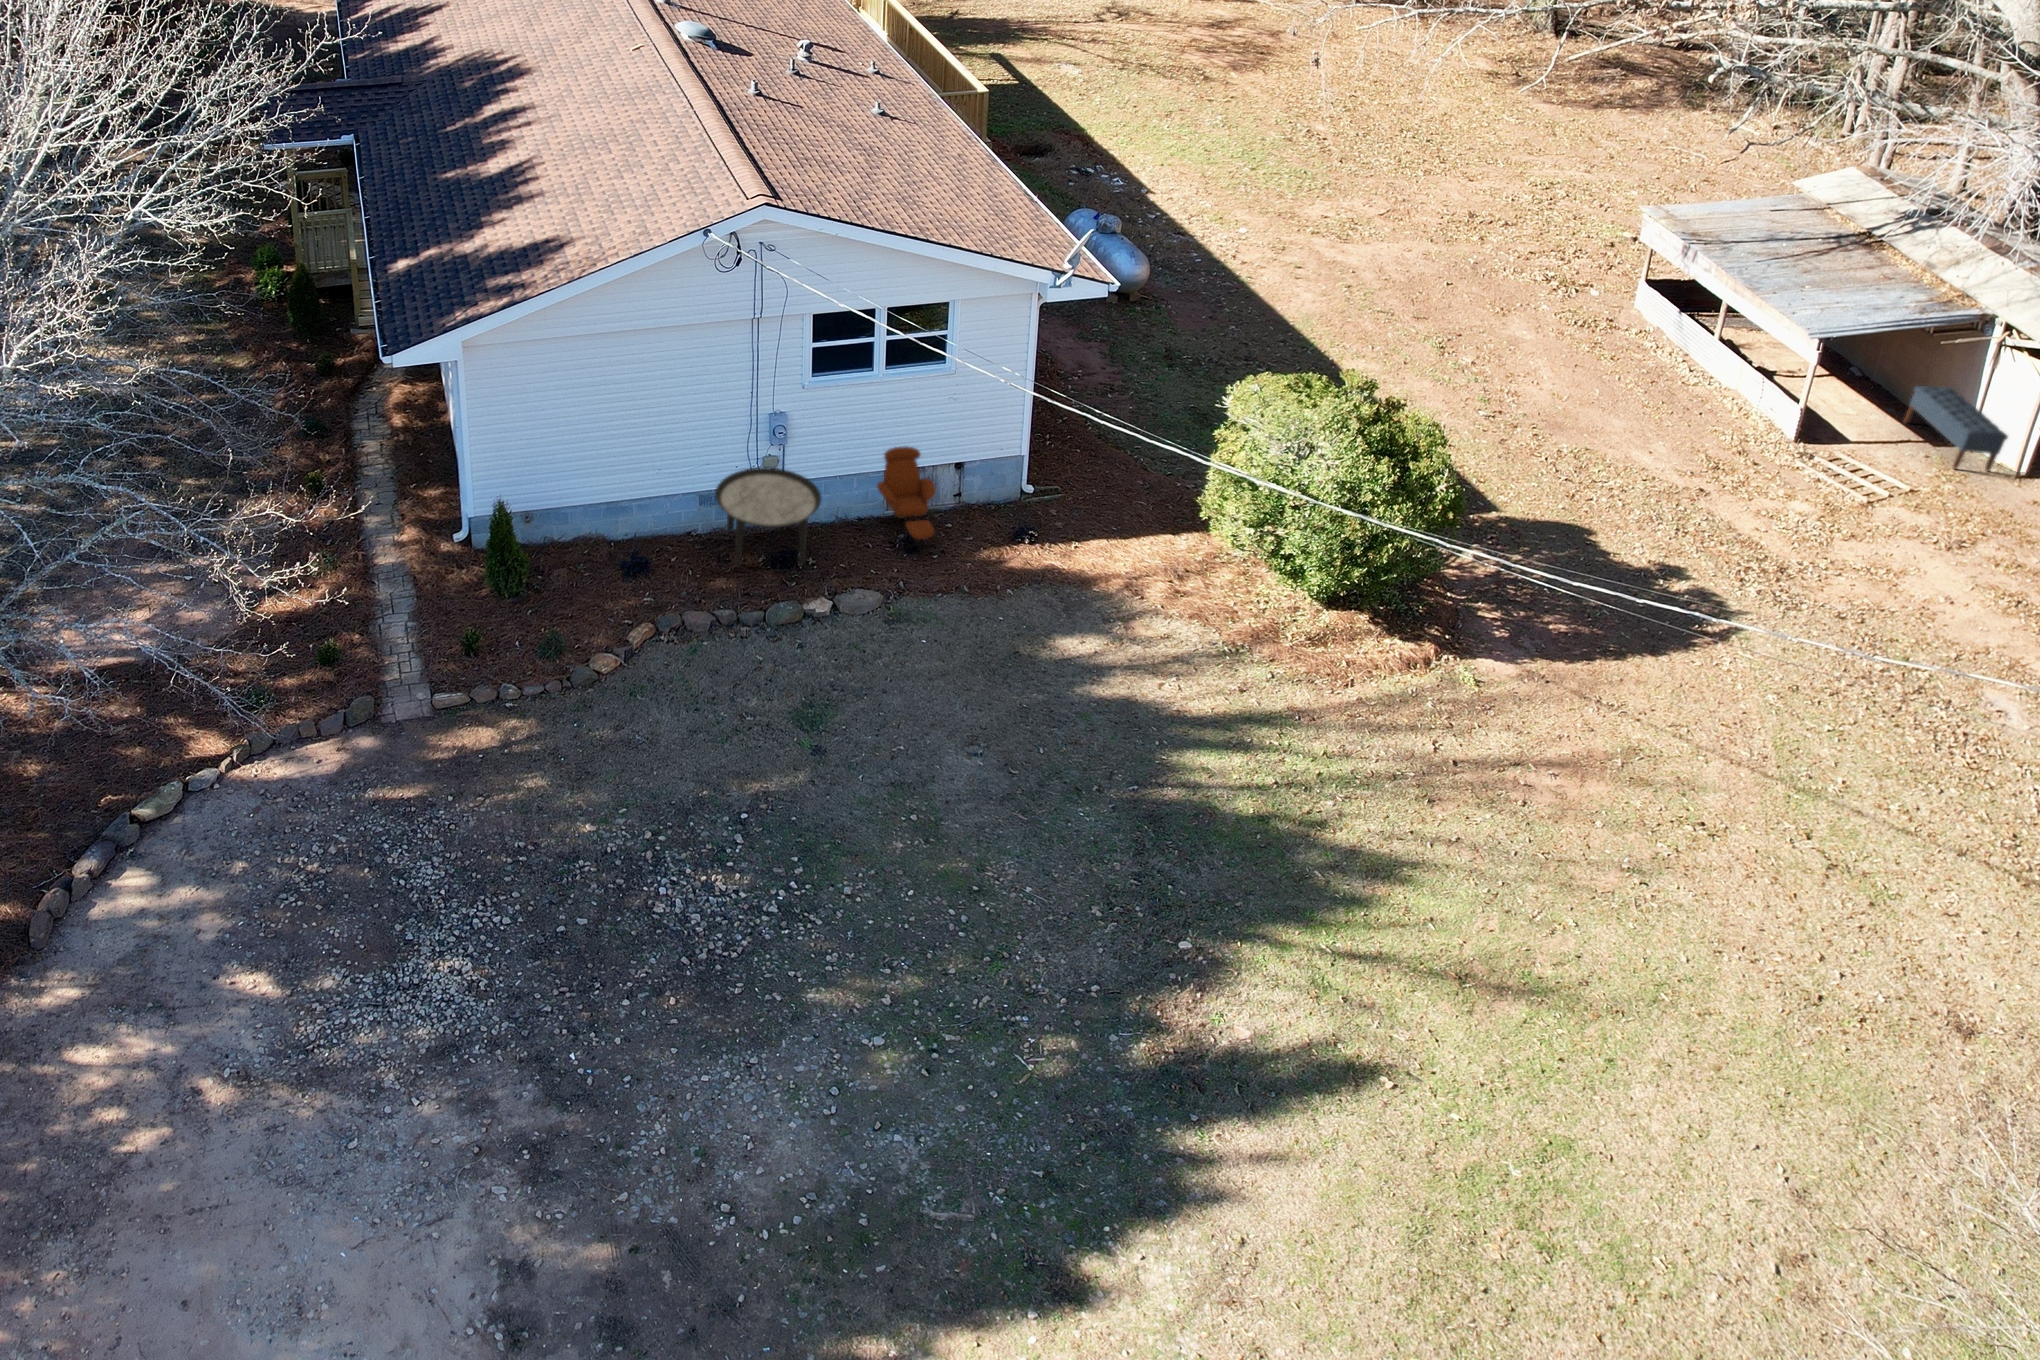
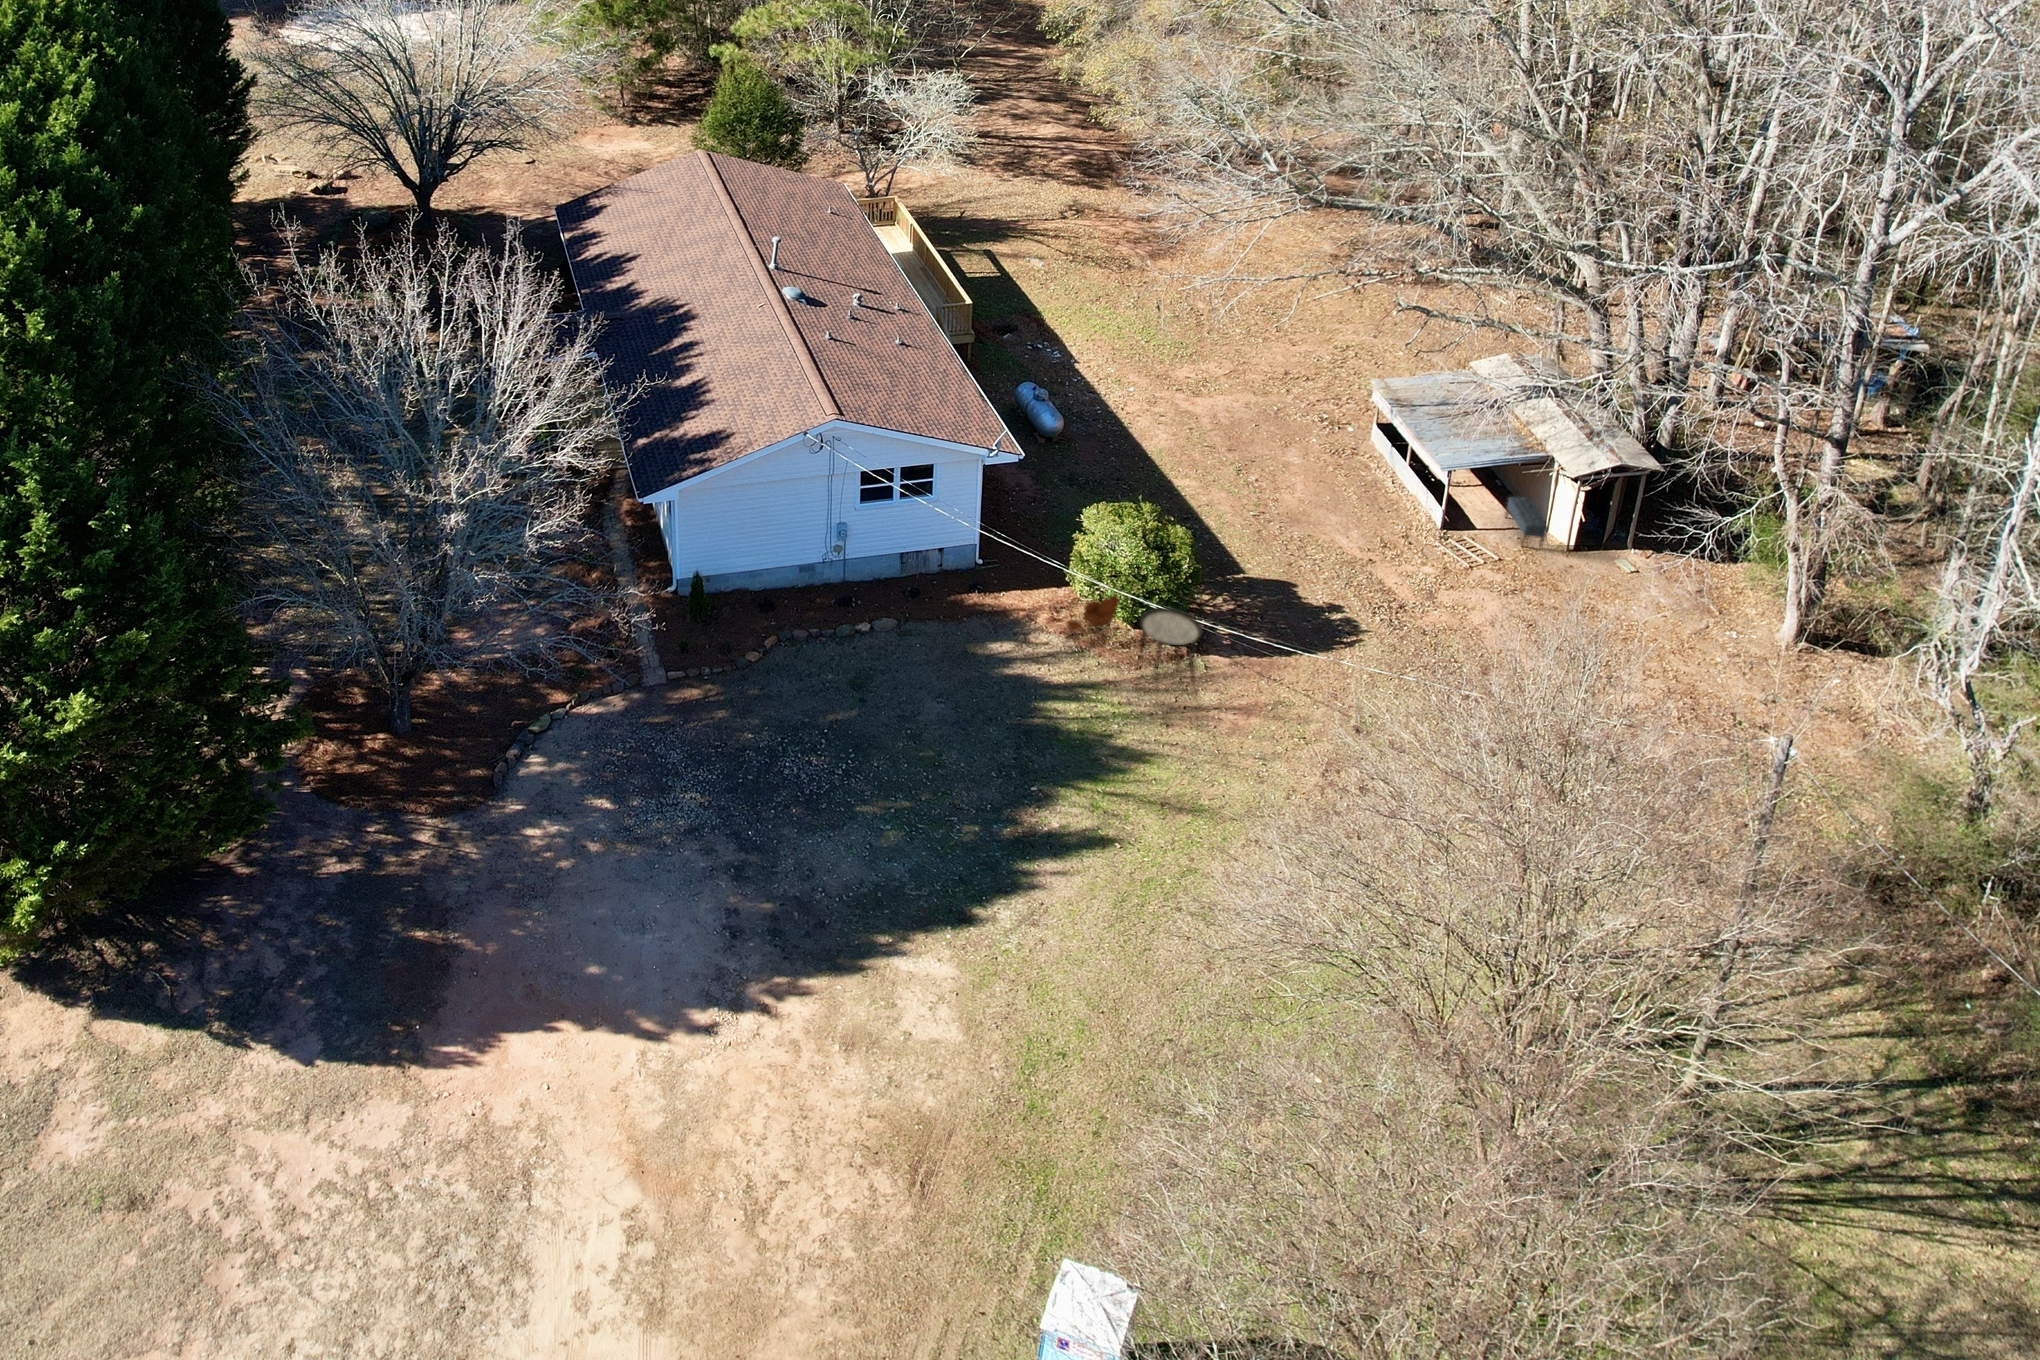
lounge chair: present [877,446,936,550] -> present [1067,595,1119,637]
round table: present [715,467,822,568] -> present [1140,608,1202,667]

